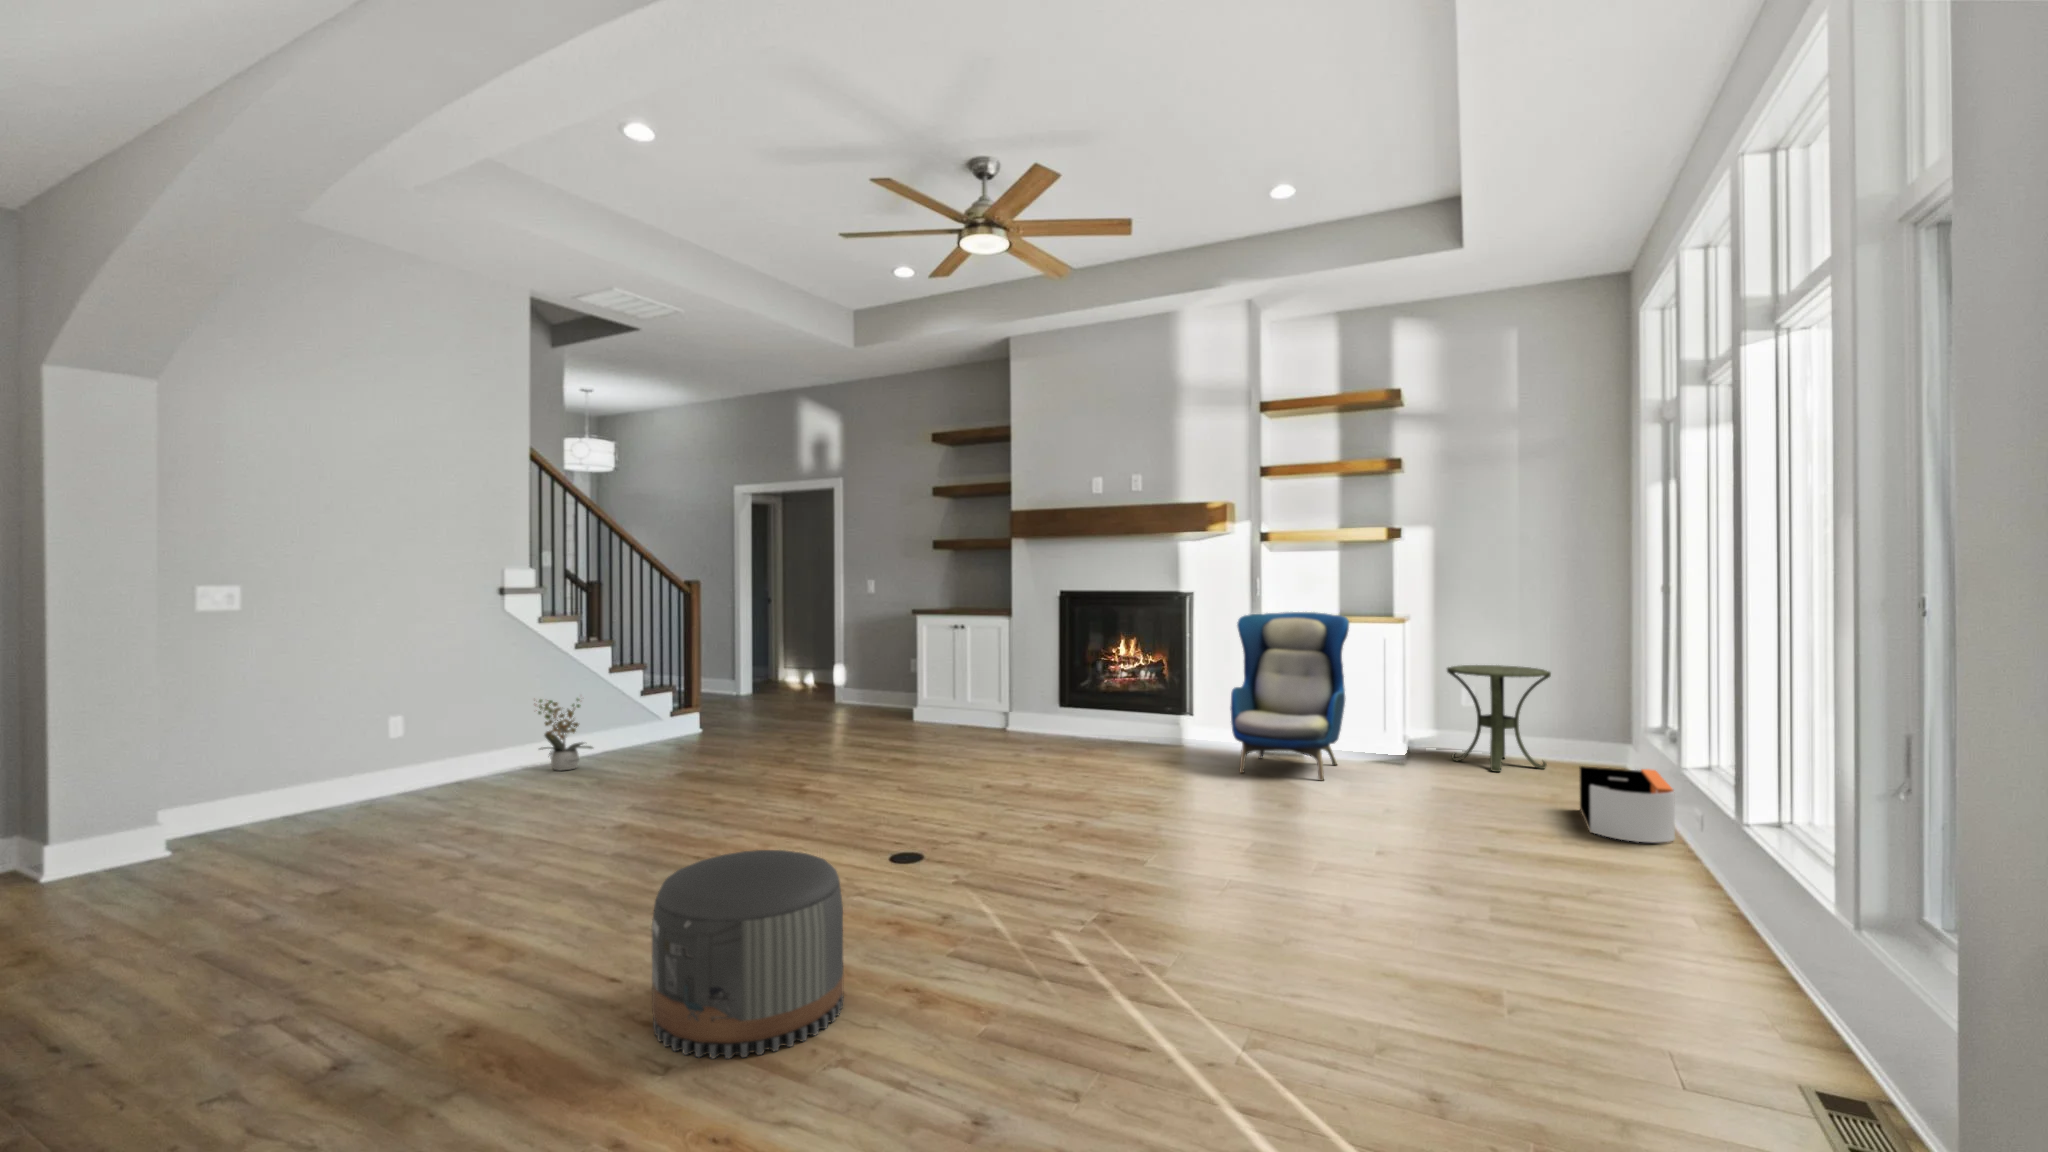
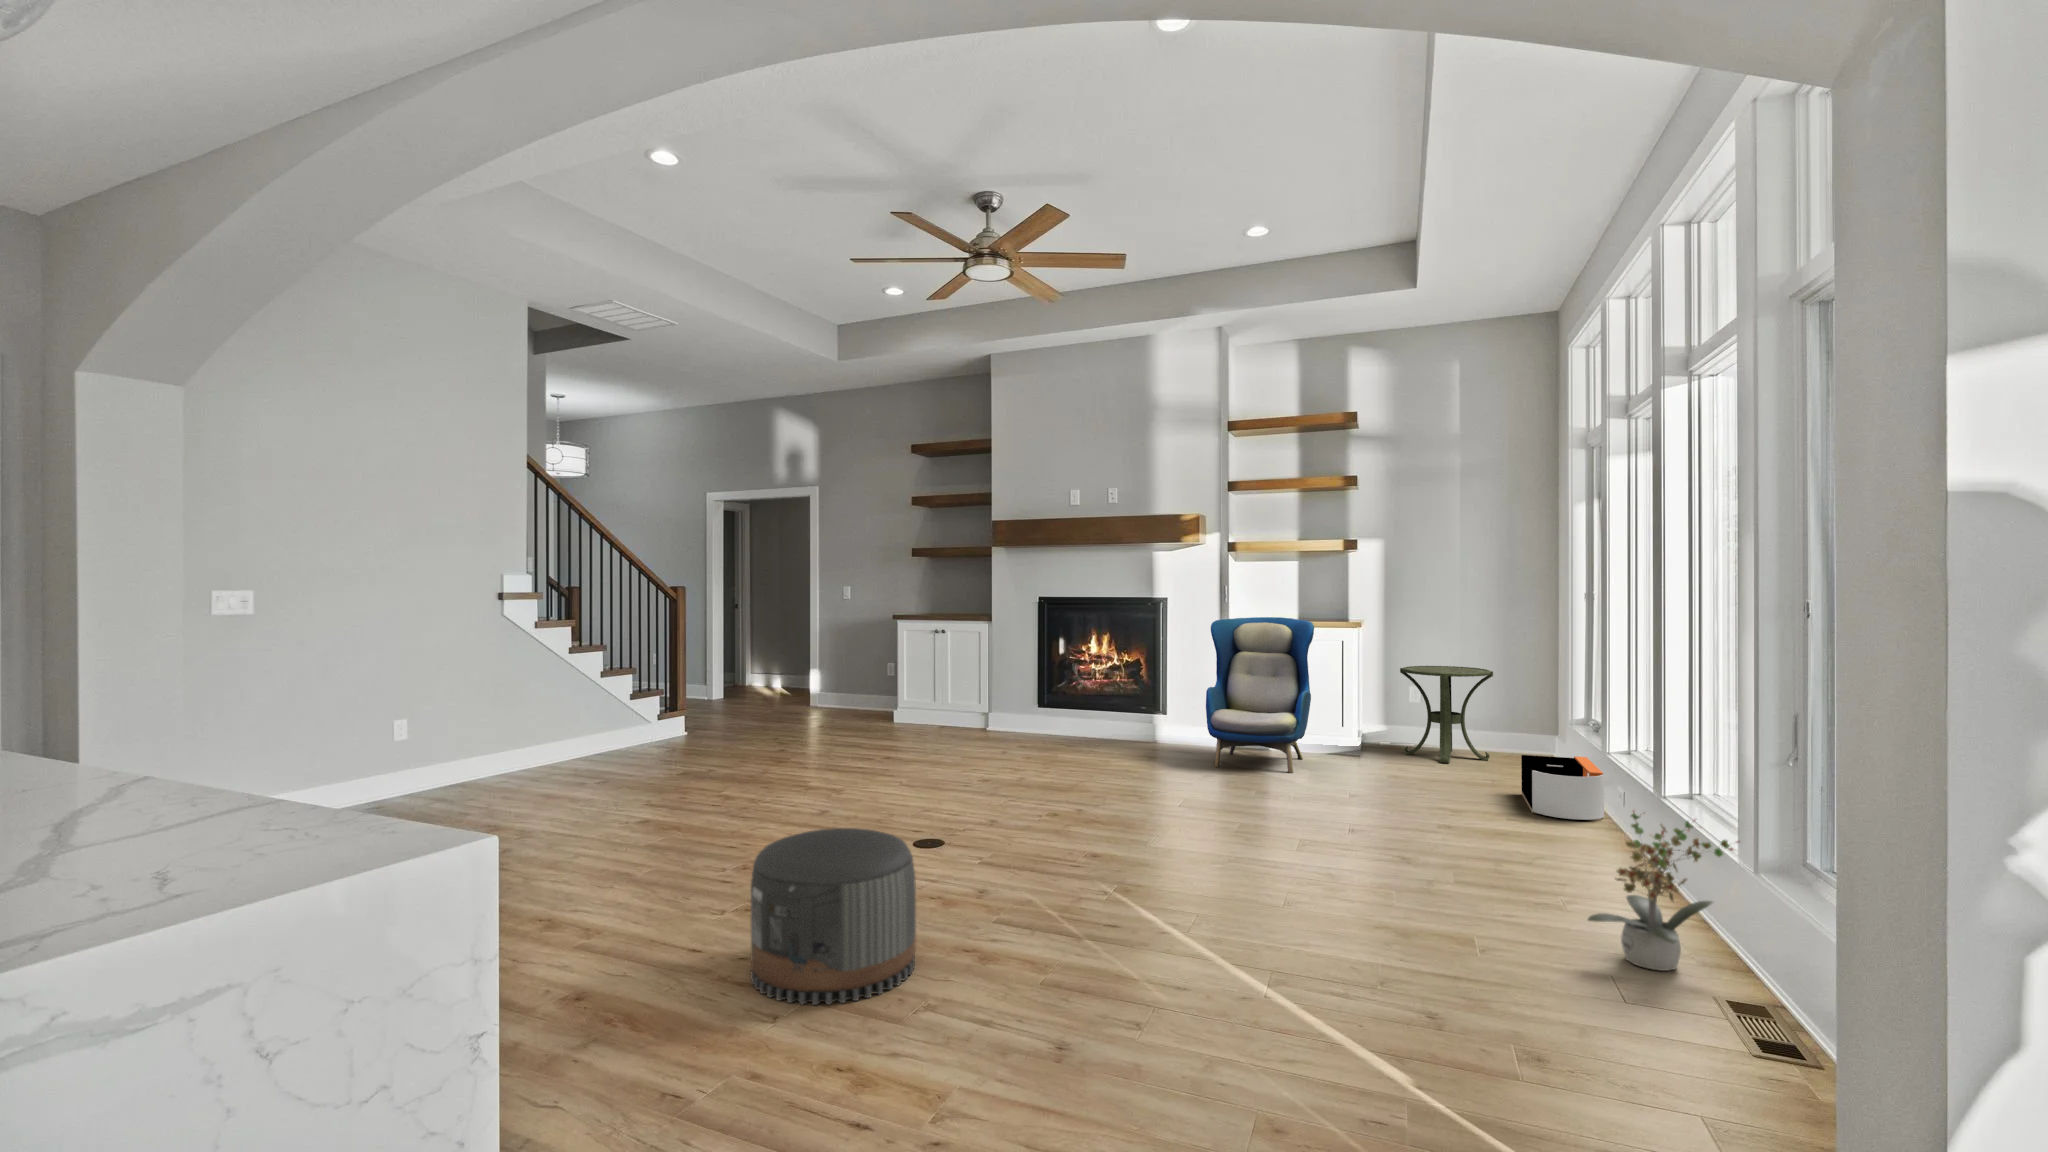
potted plant: present [538,699,593,771] -> present [1588,812,1739,971]

